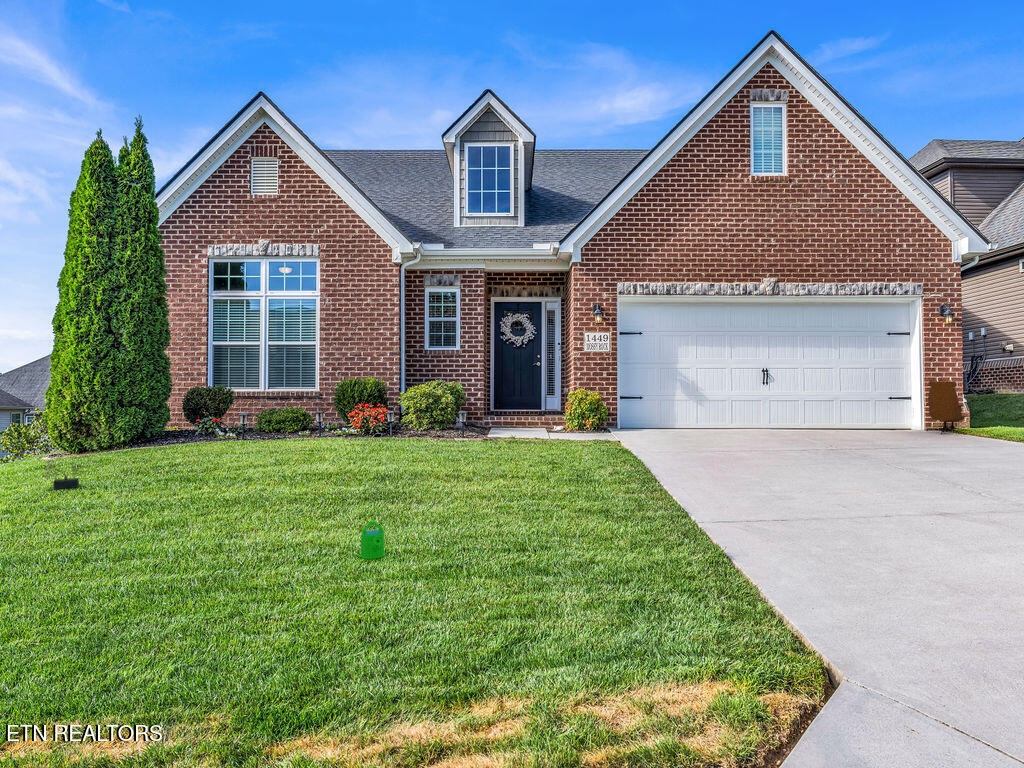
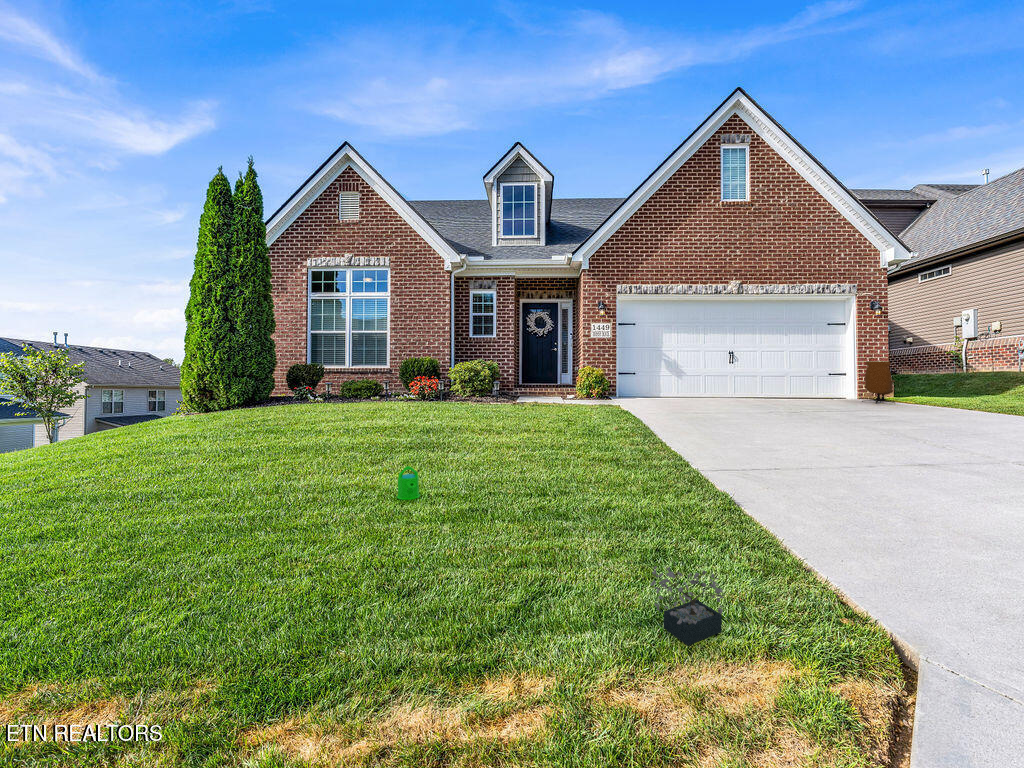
decorative plant: present [43,460,84,490] -> present [650,566,723,646]

